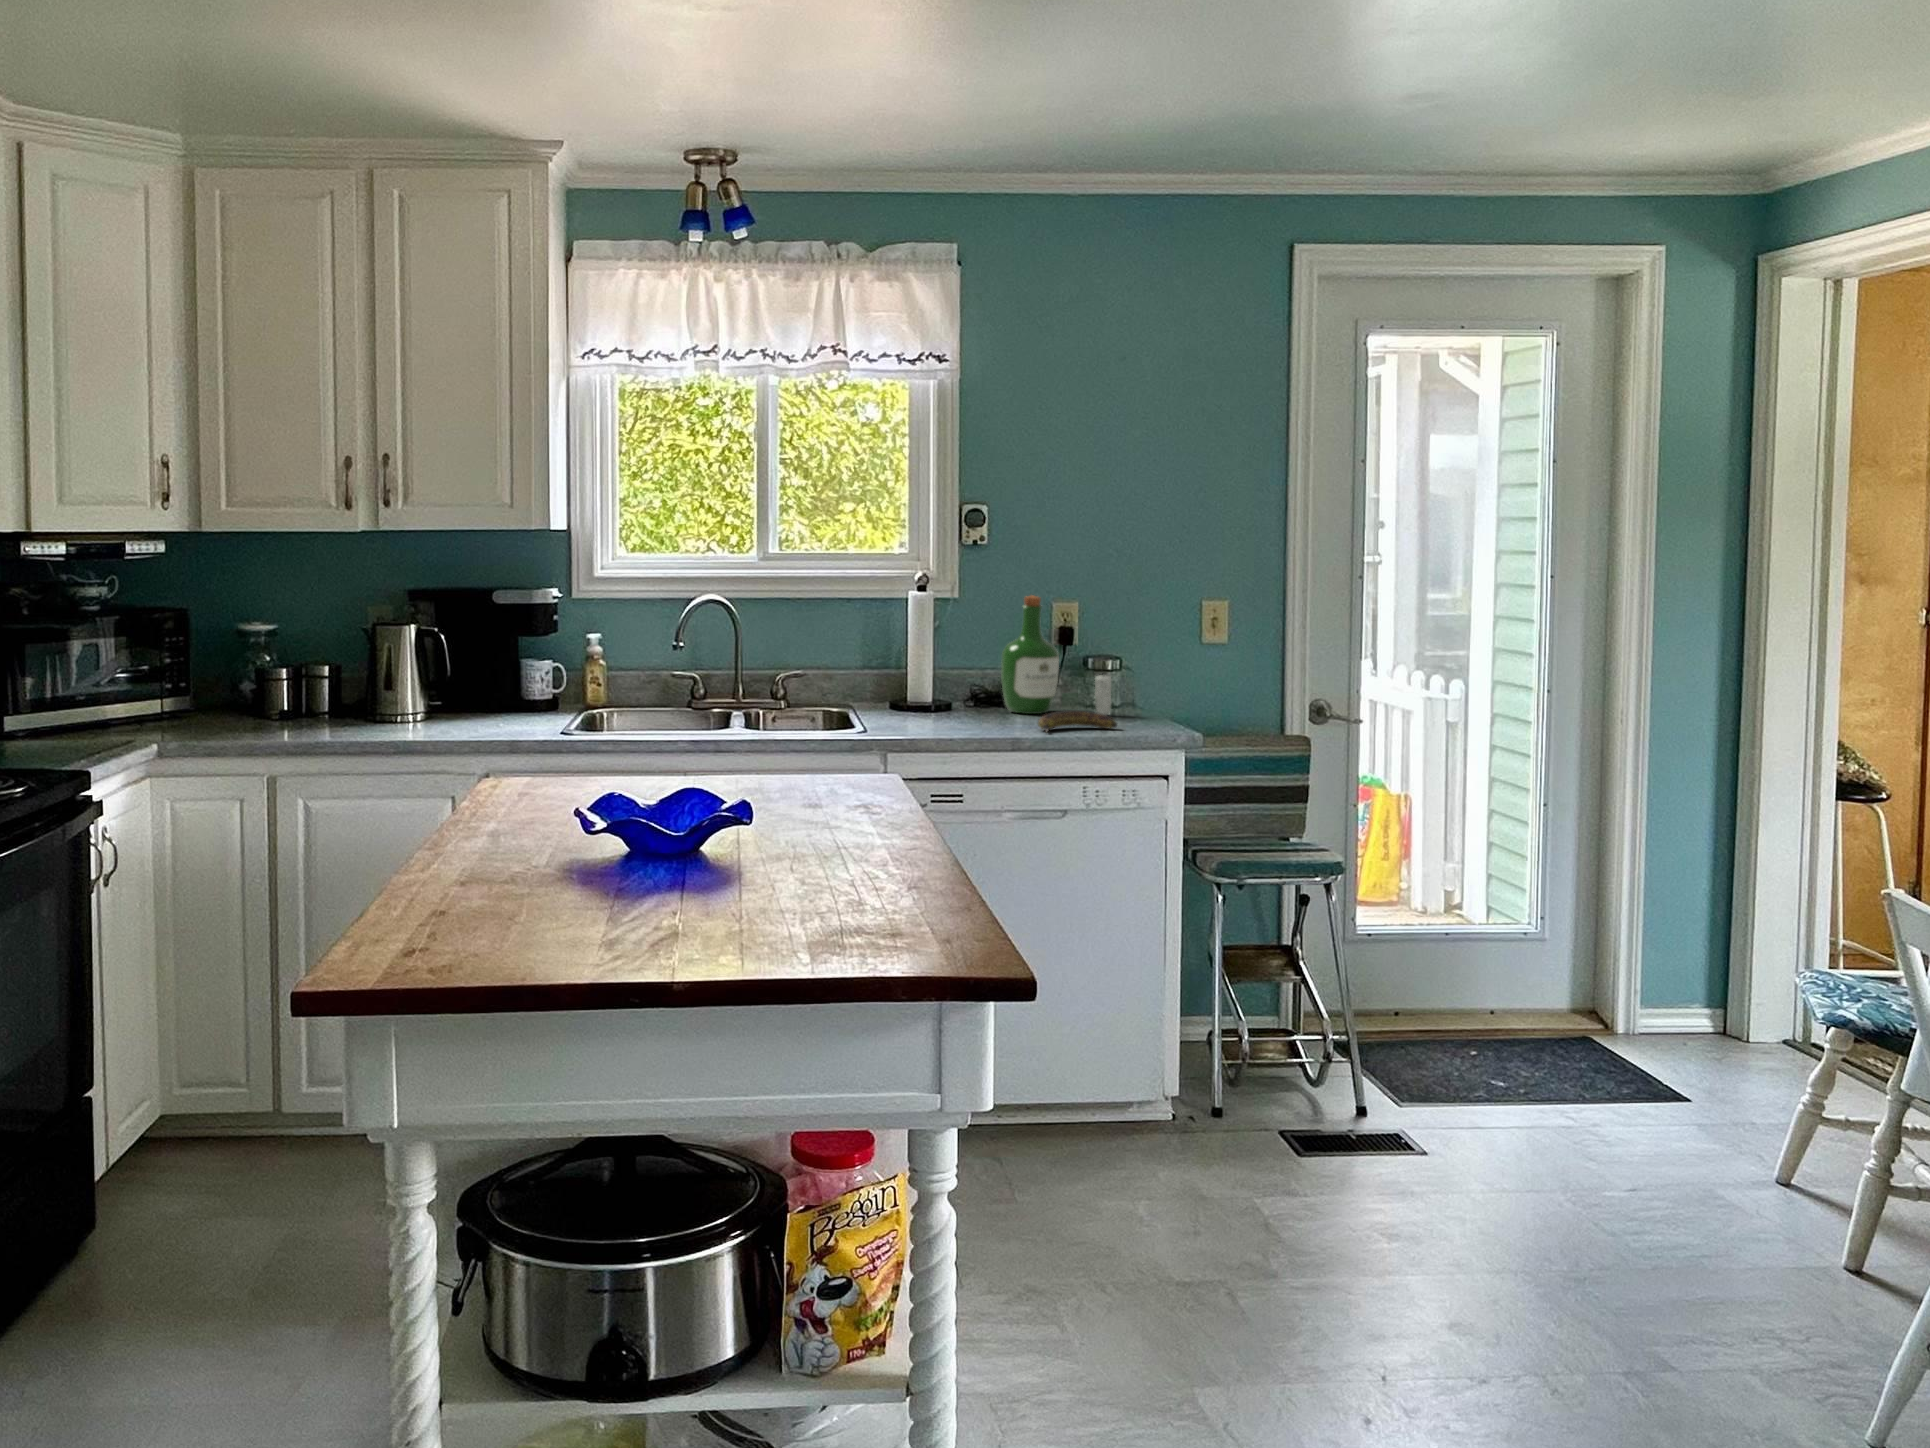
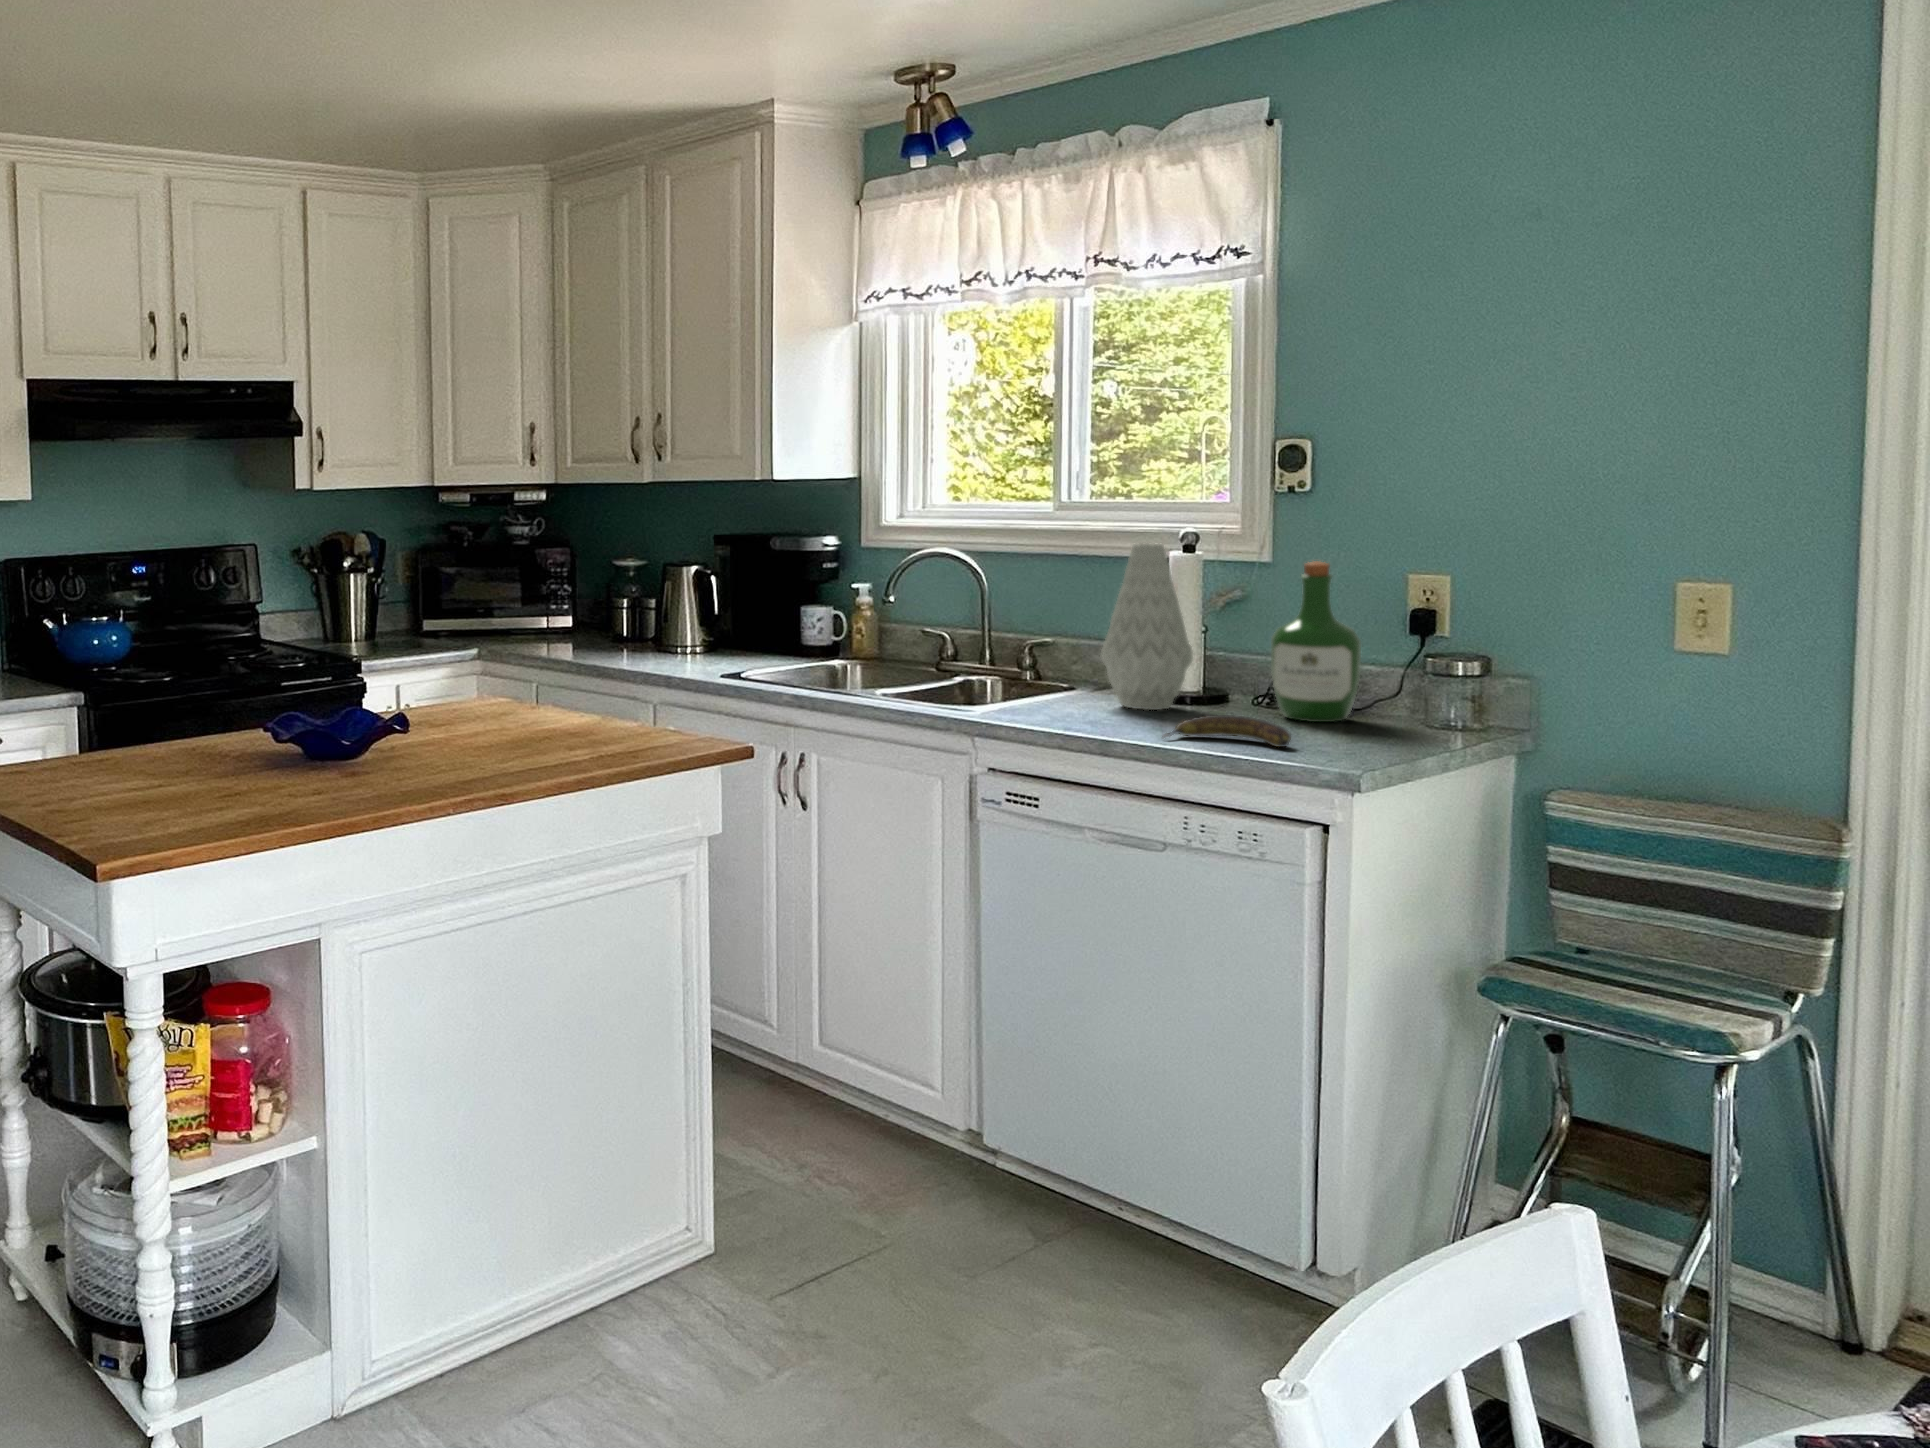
vase: none [895,585,962,719] -> present [1100,543,1193,710]
candle: present [1095,675,1111,715] -> none [1378,667,1408,735]

